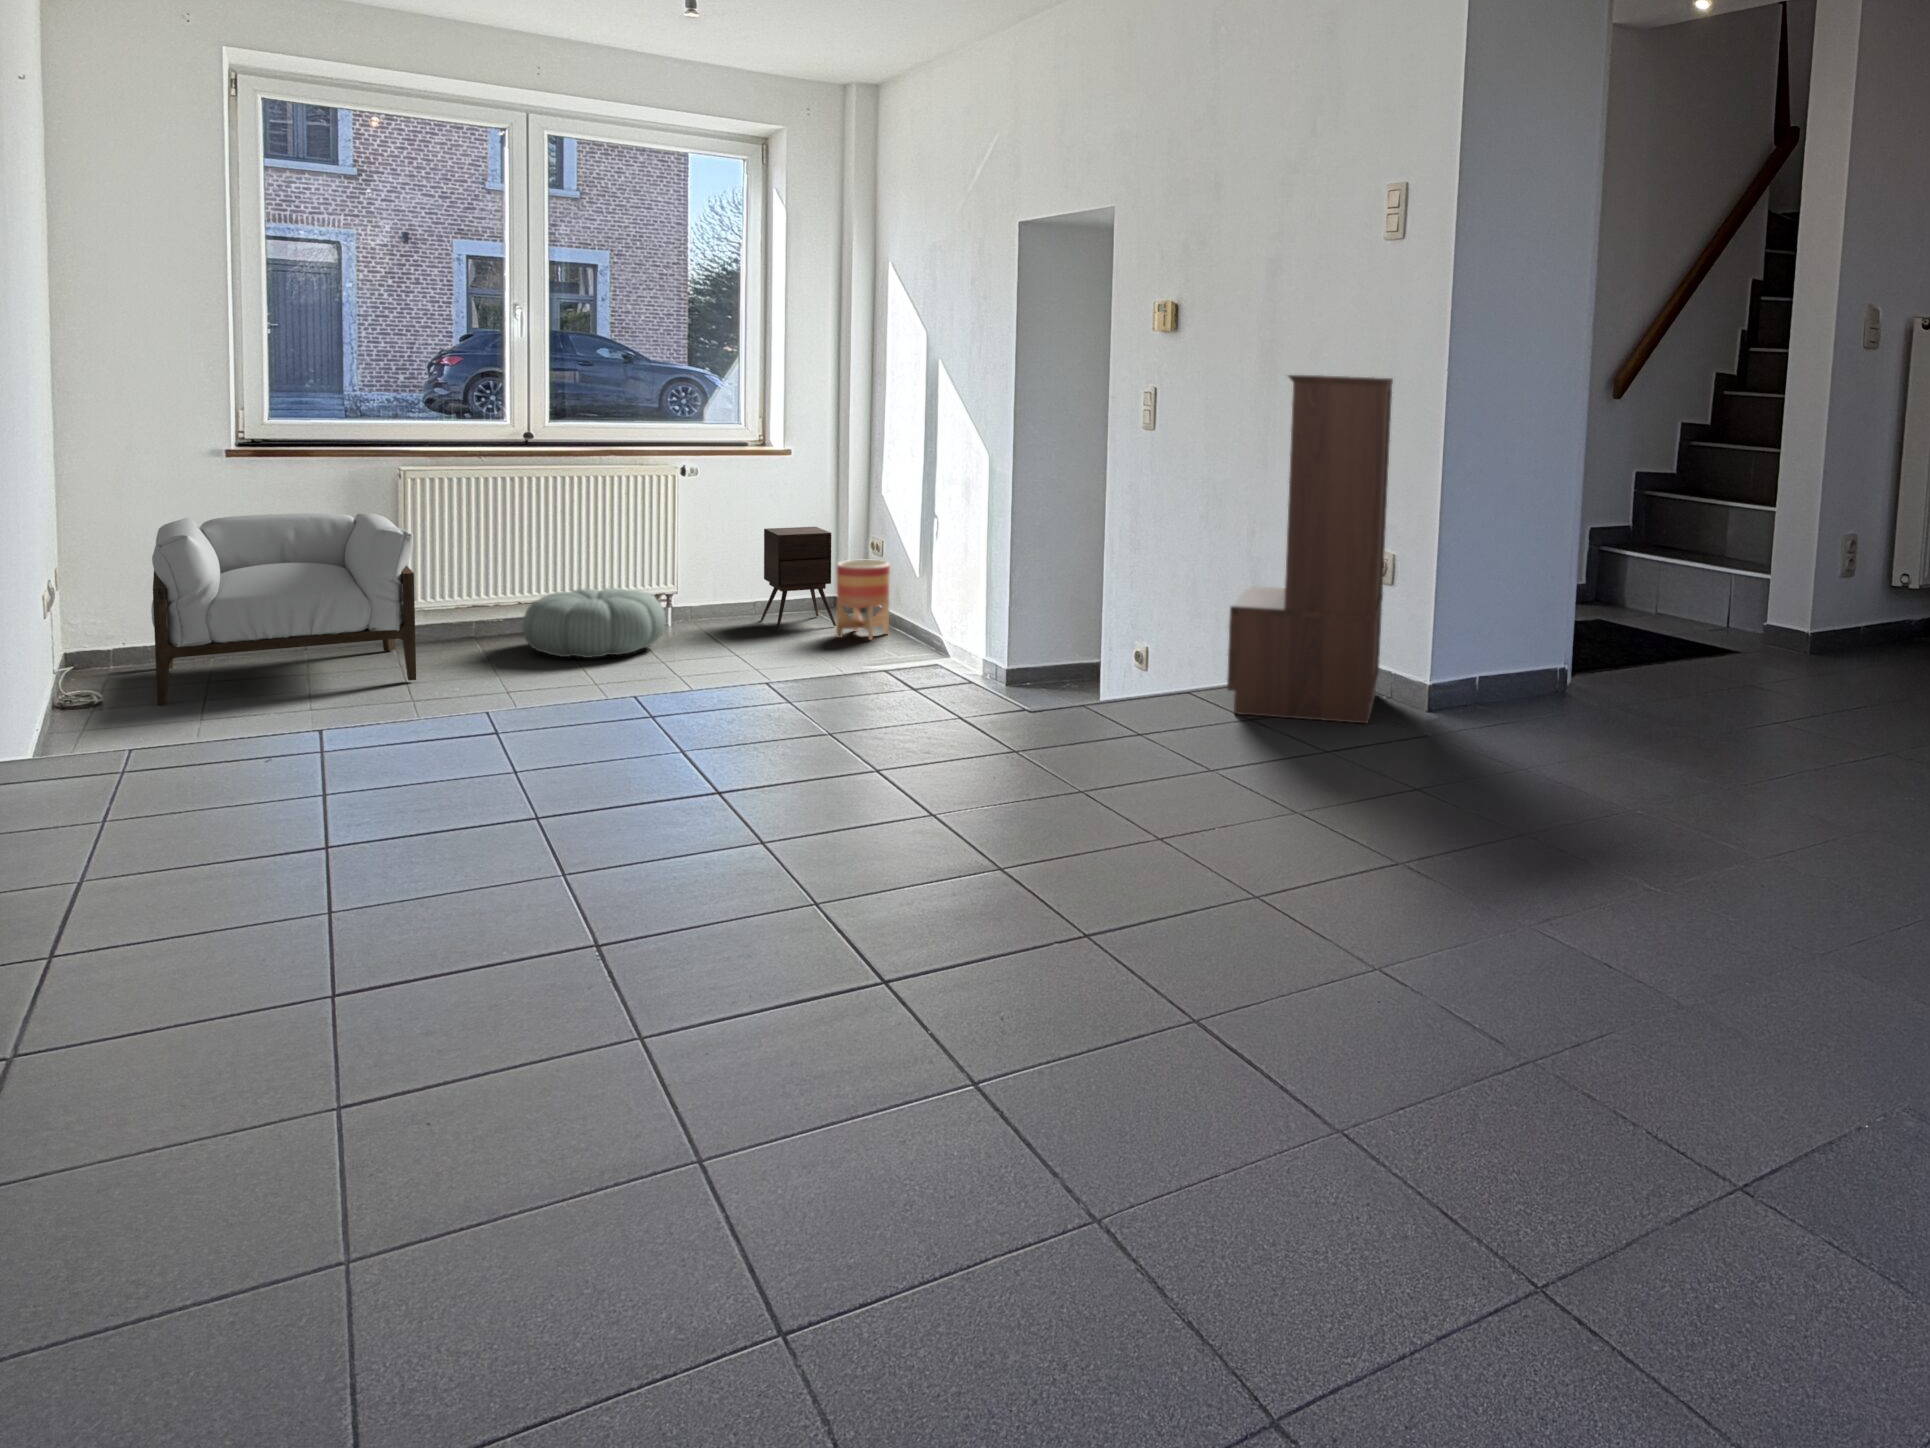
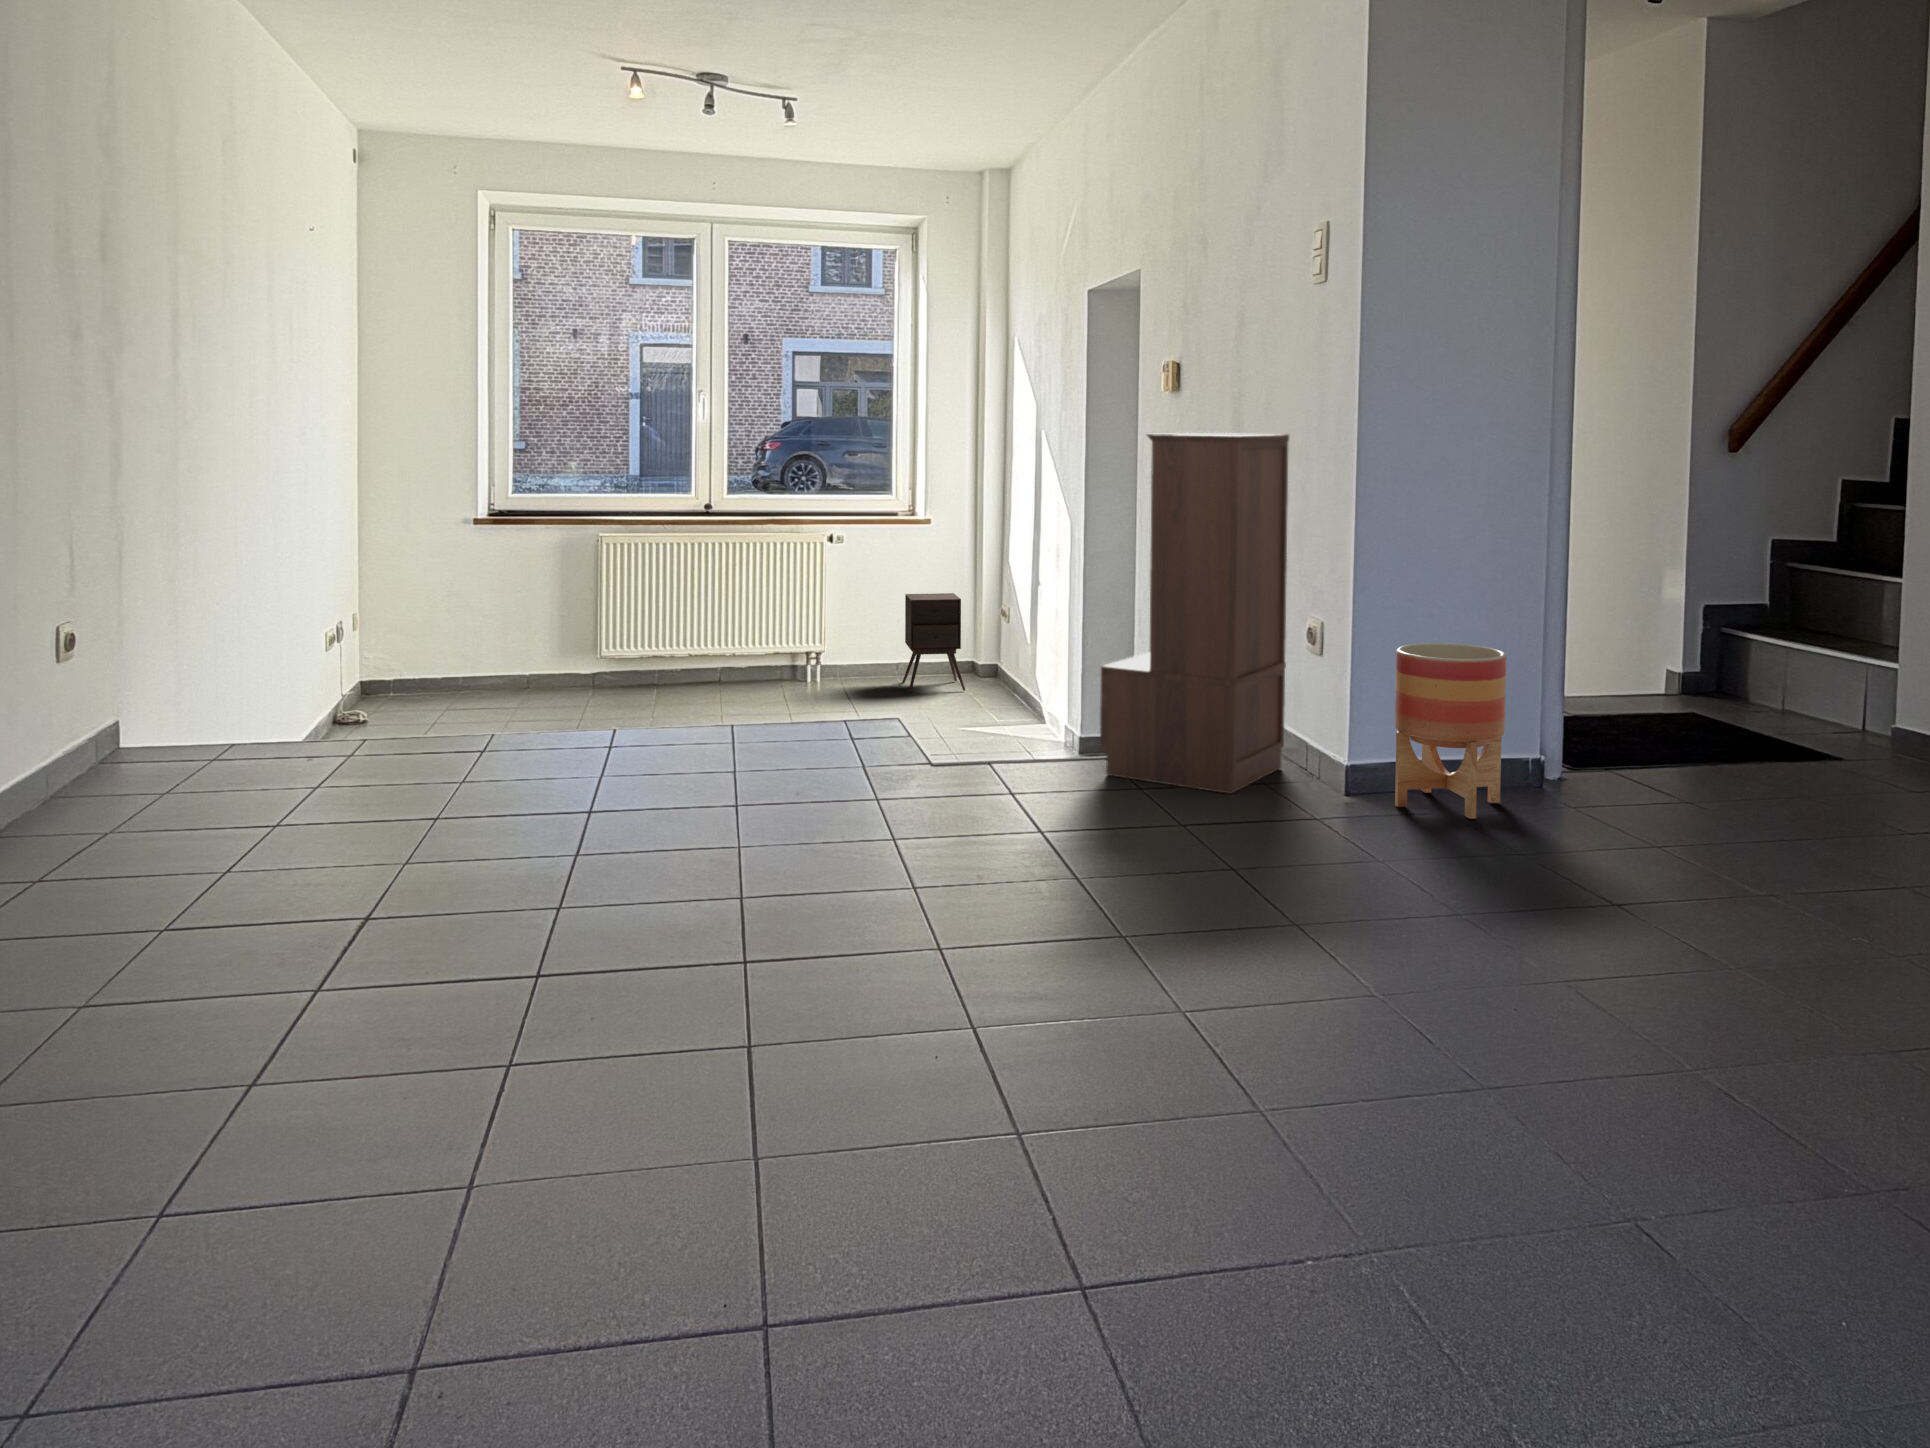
armchair: present [151,513,416,706] -> none [405,573,595,725]
planter: present [836,560,890,640] -> present [1395,643,1506,819]
pouf: present [522,588,666,658] -> none [686,645,803,707]

